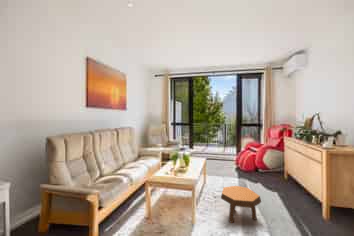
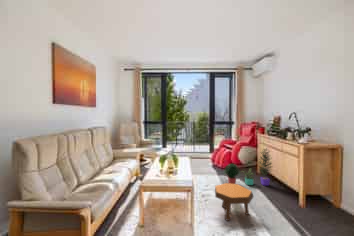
potted plant: none [242,153,297,193] -> present [225,149,272,186]

